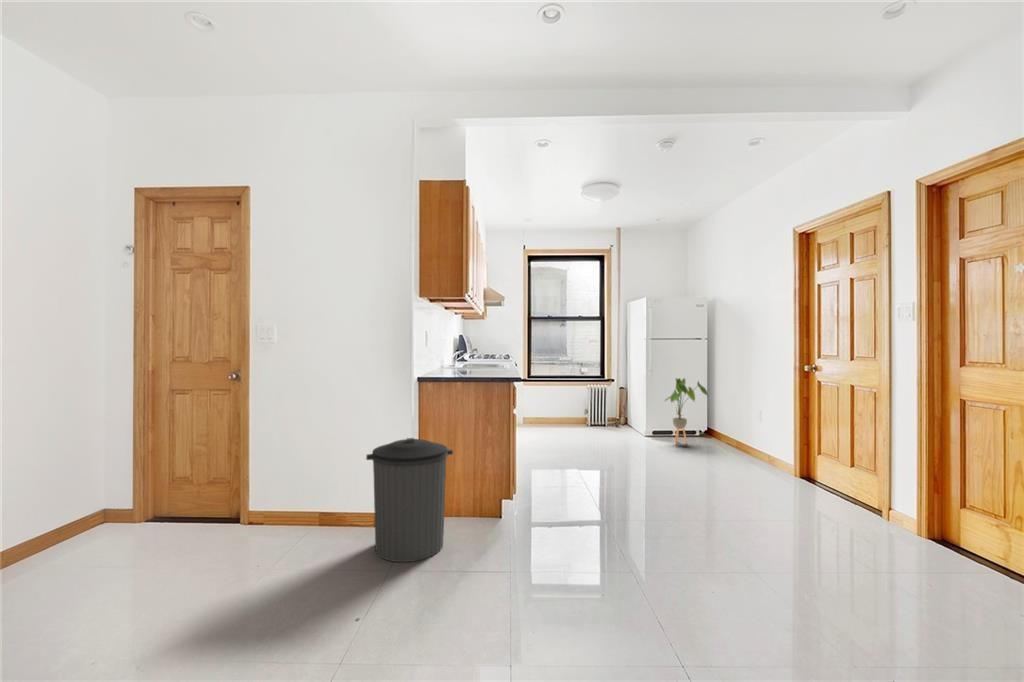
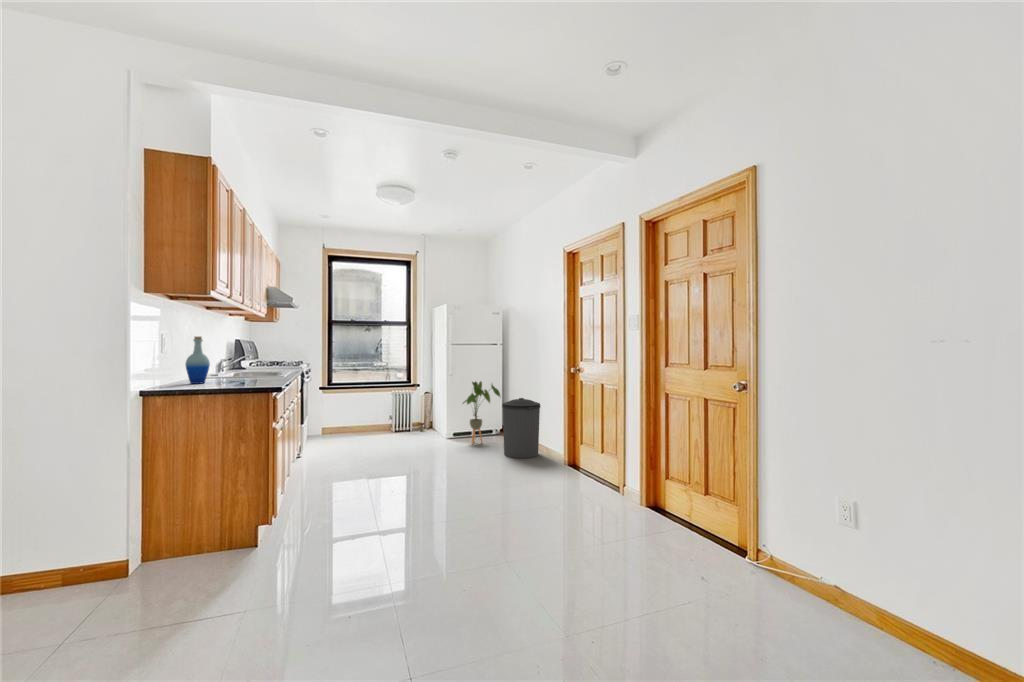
bottle: none [439,332,457,373] -> present [186,337,210,384]
trash can: present [366,438,453,562] -> present [502,398,540,458]

